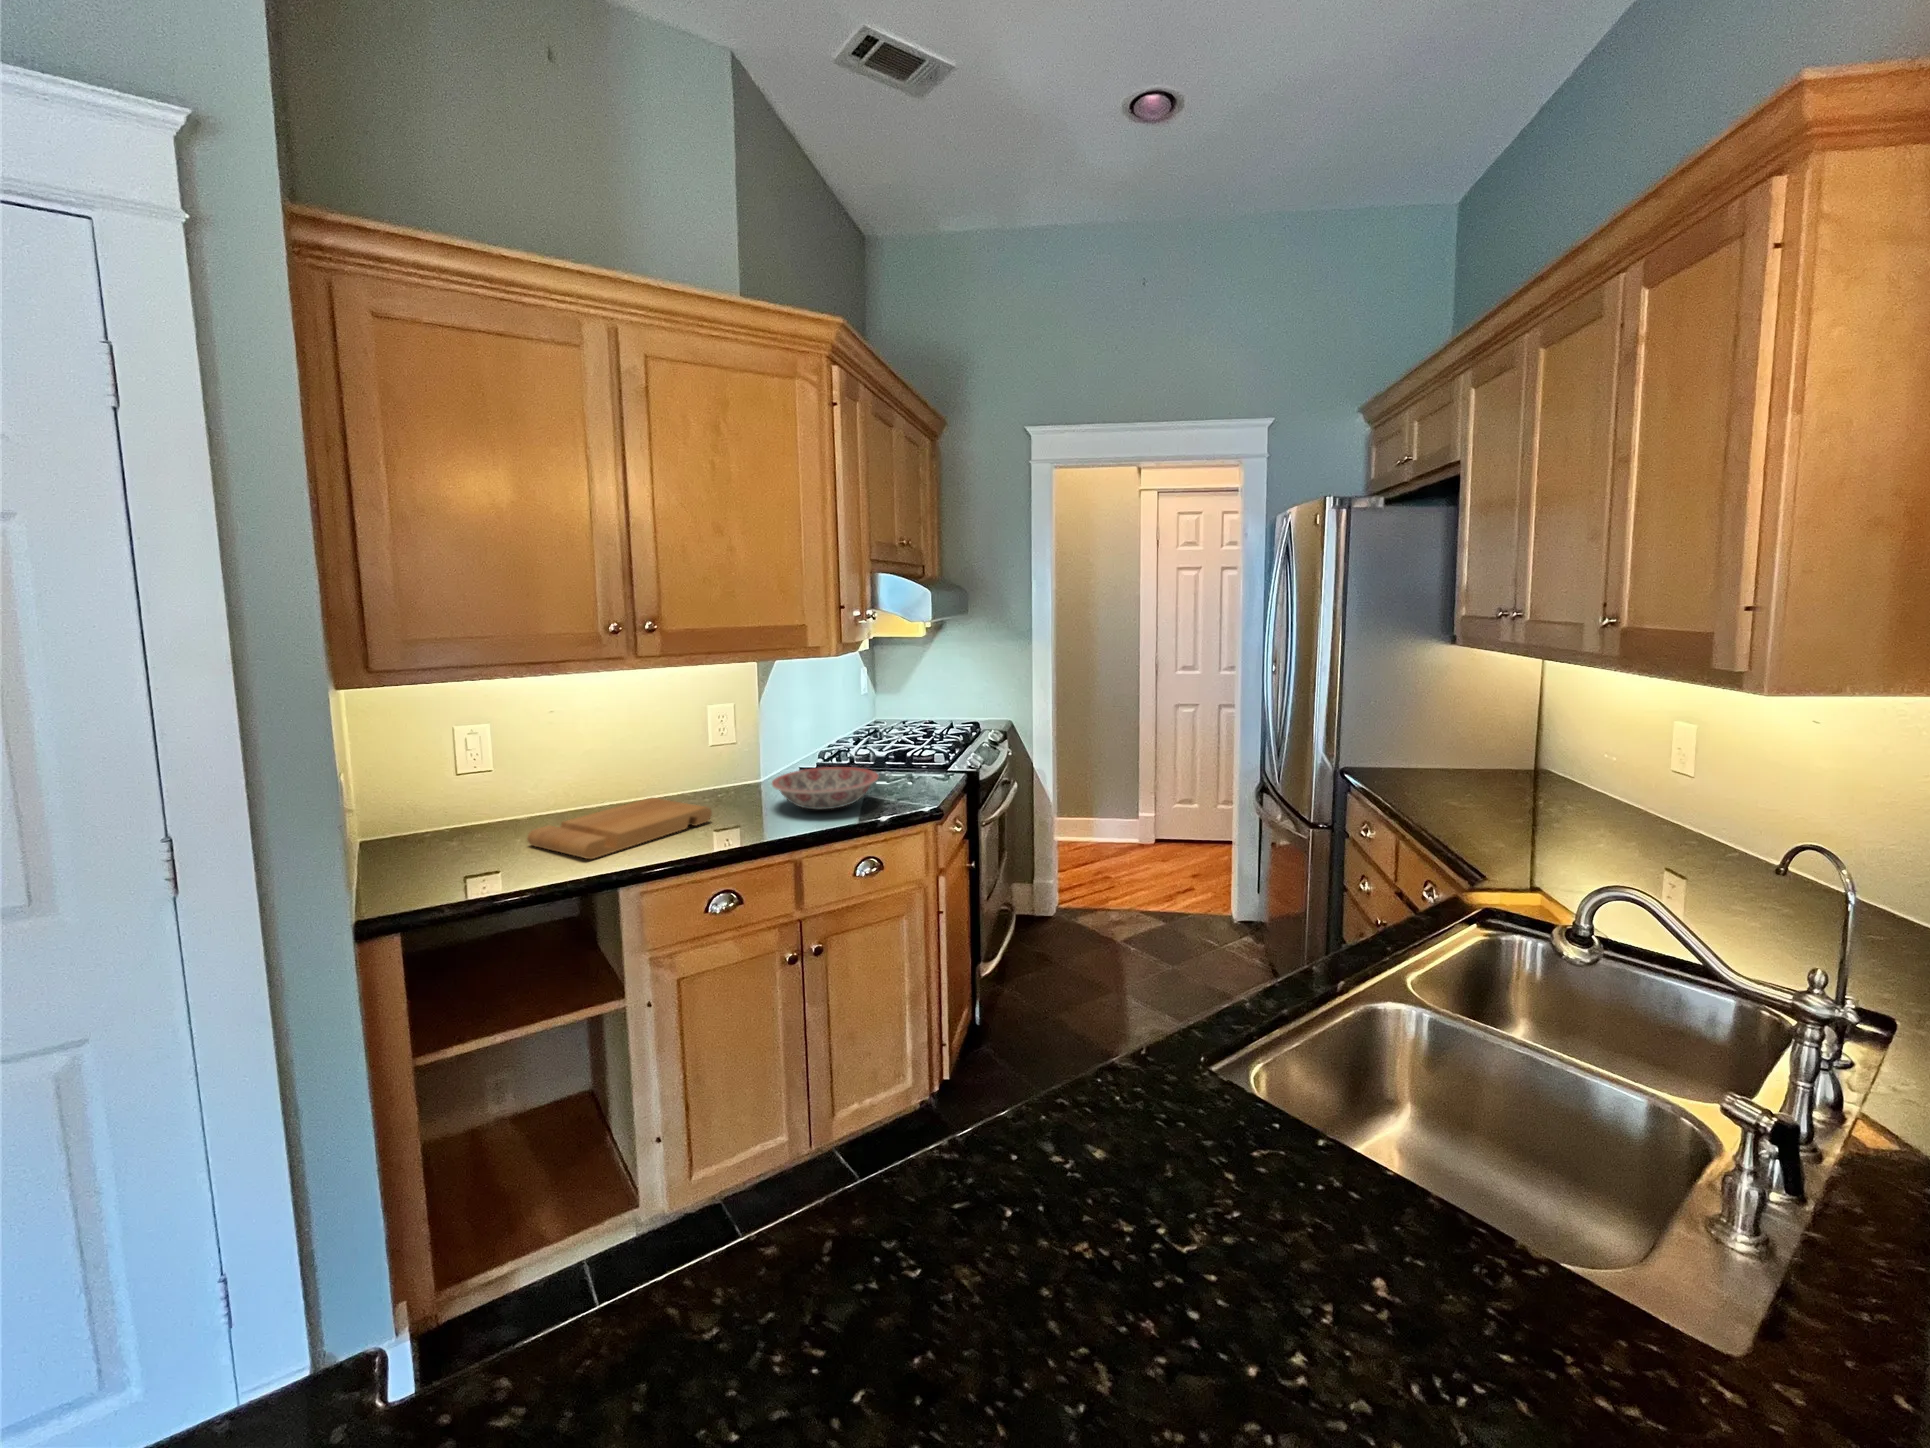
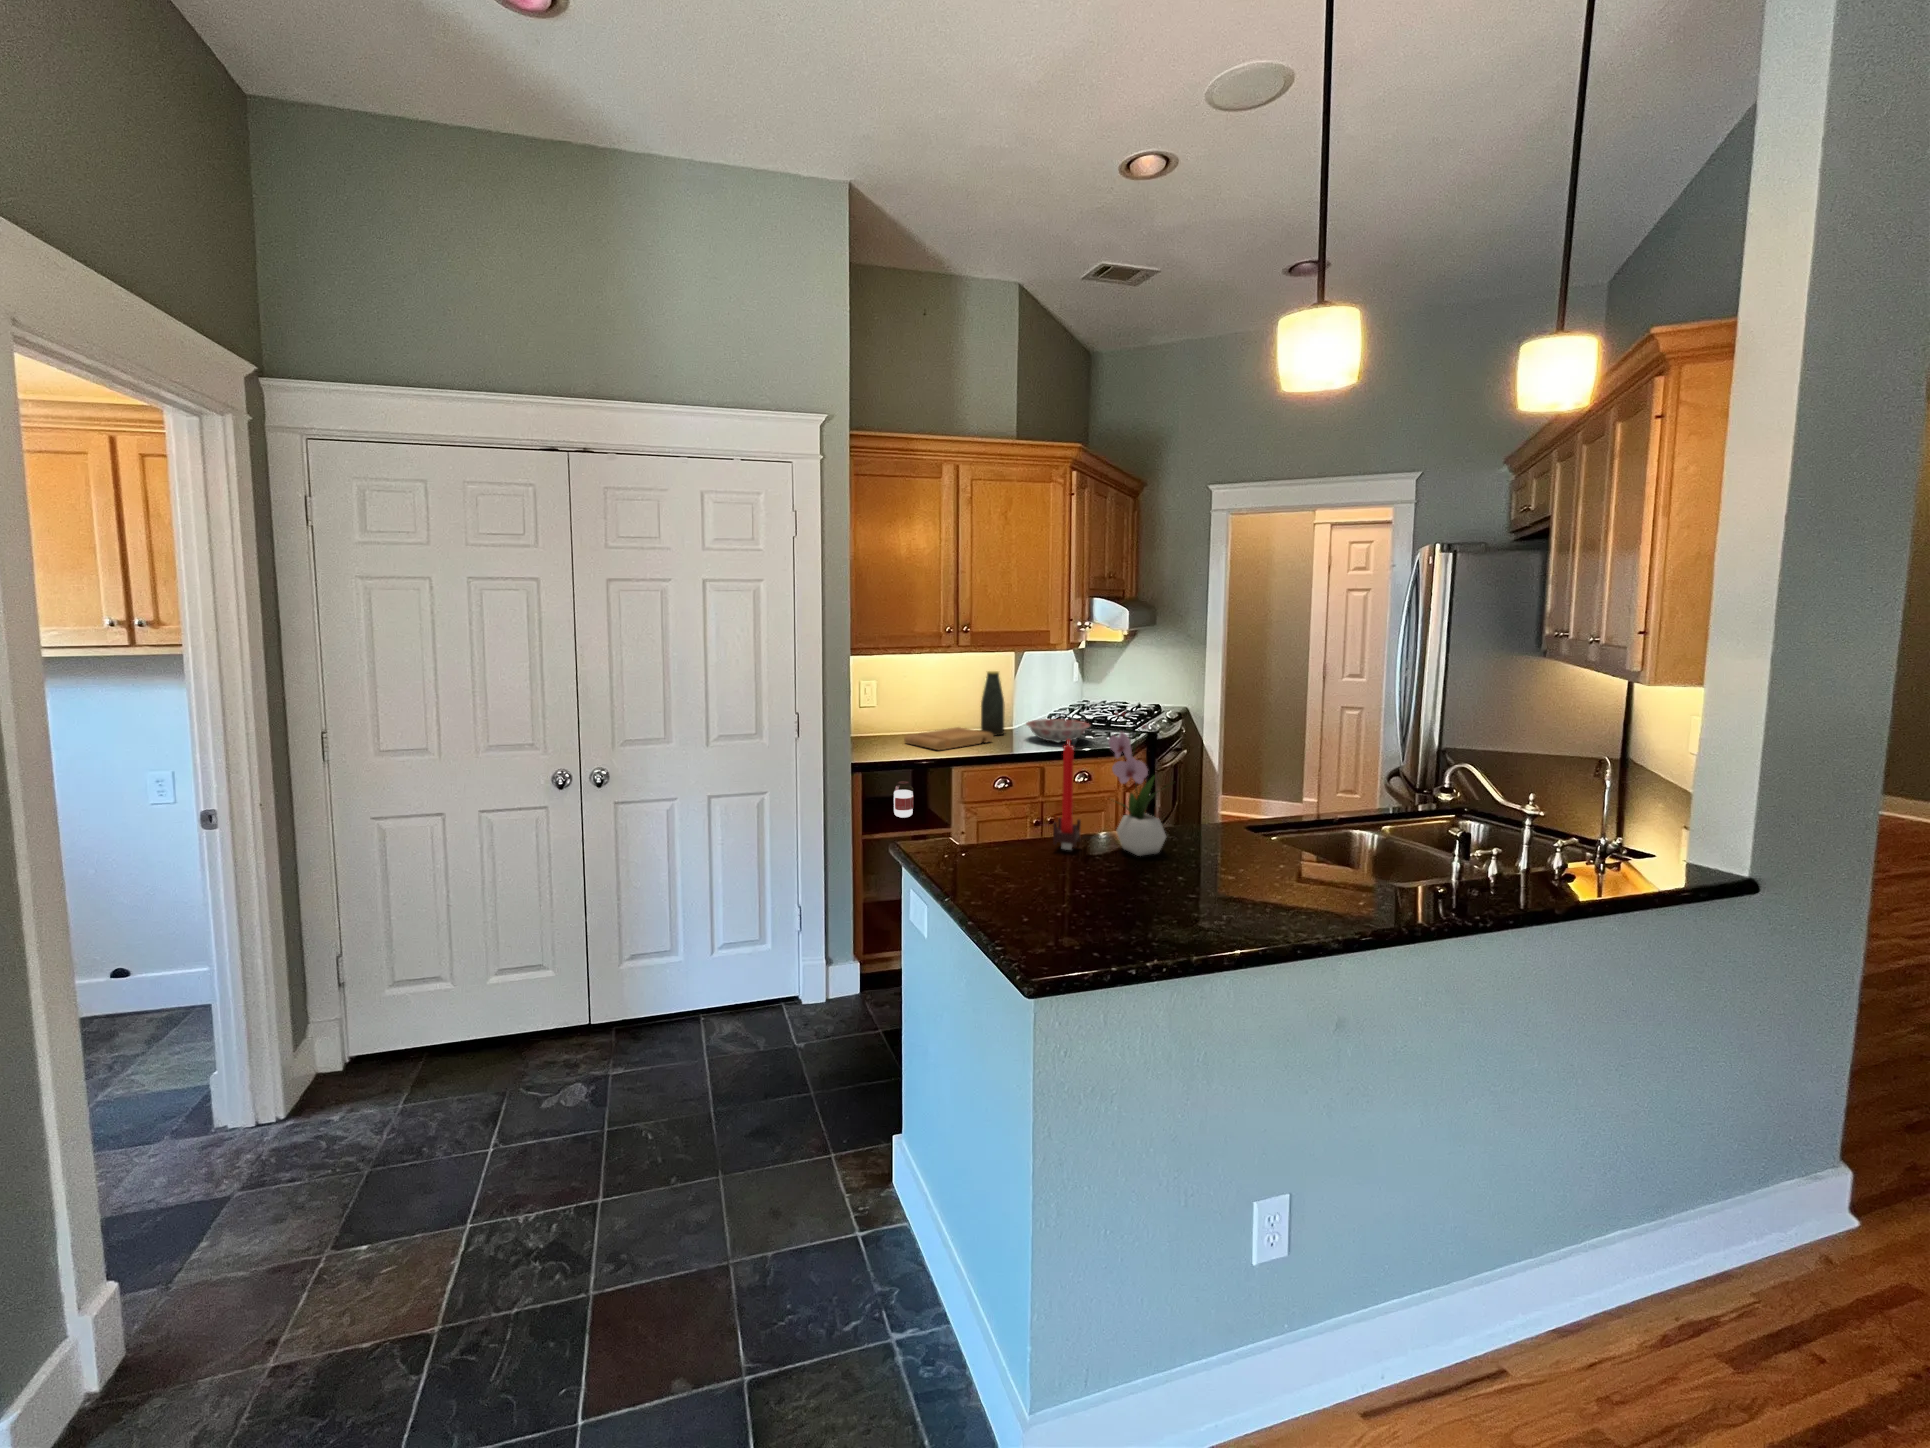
bottle: none [695,695,740,806] -> present [981,671,1004,736]
flower arrangement: none [862,889,1066,1336] -> present [1108,712,1166,856]
jar: none [502,920,550,995] -> present [894,781,913,817]
candle: none [689,1005,793,1366] -> present [1053,739,1081,850]

